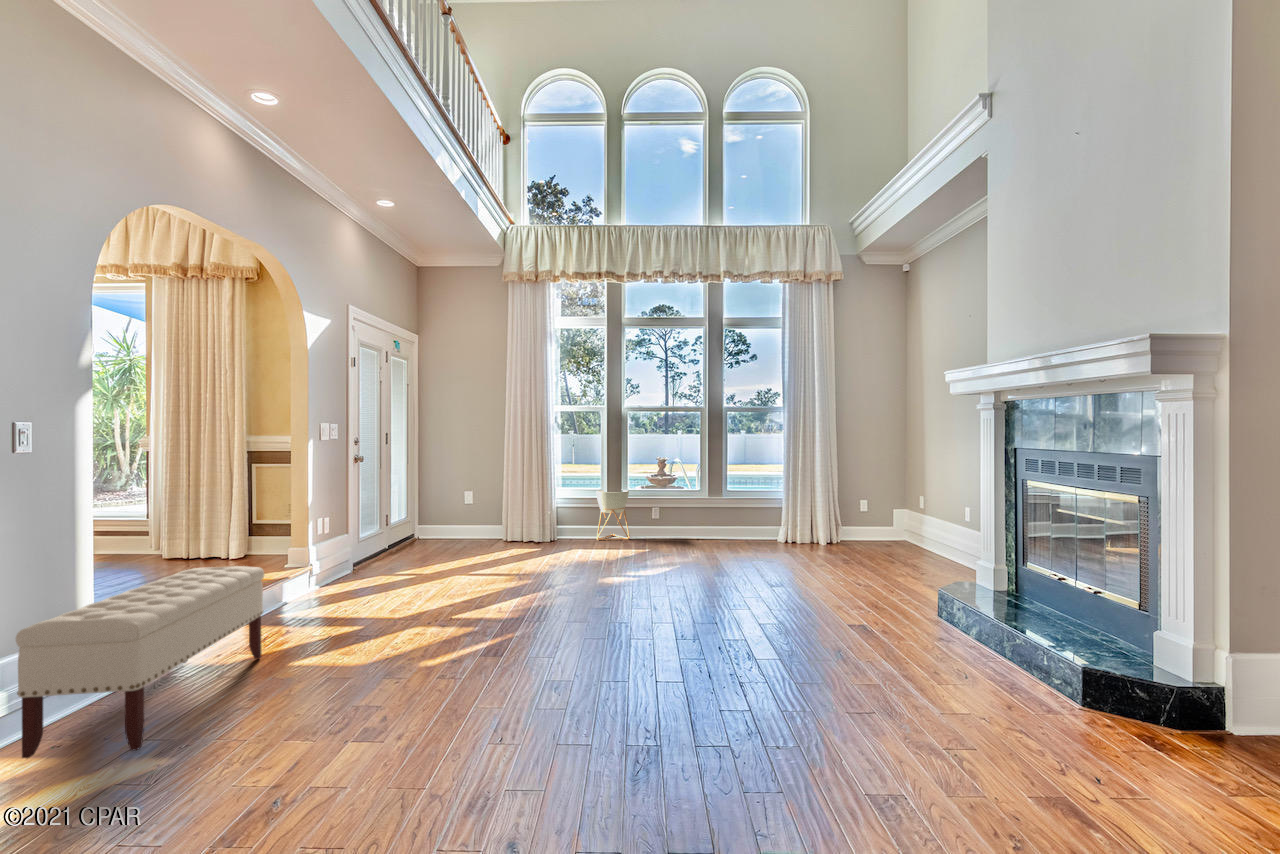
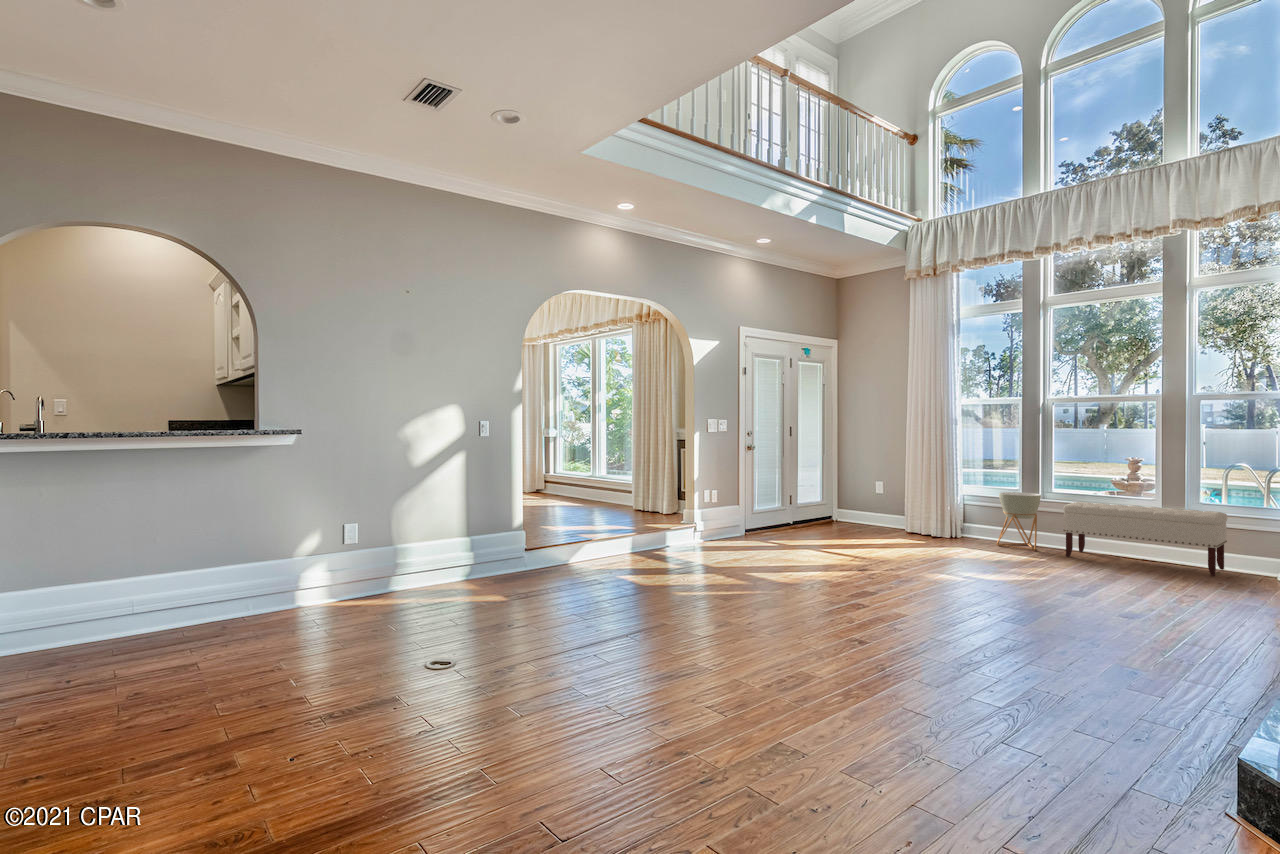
bench: present [16,566,264,759] -> present [1064,502,1227,576]

